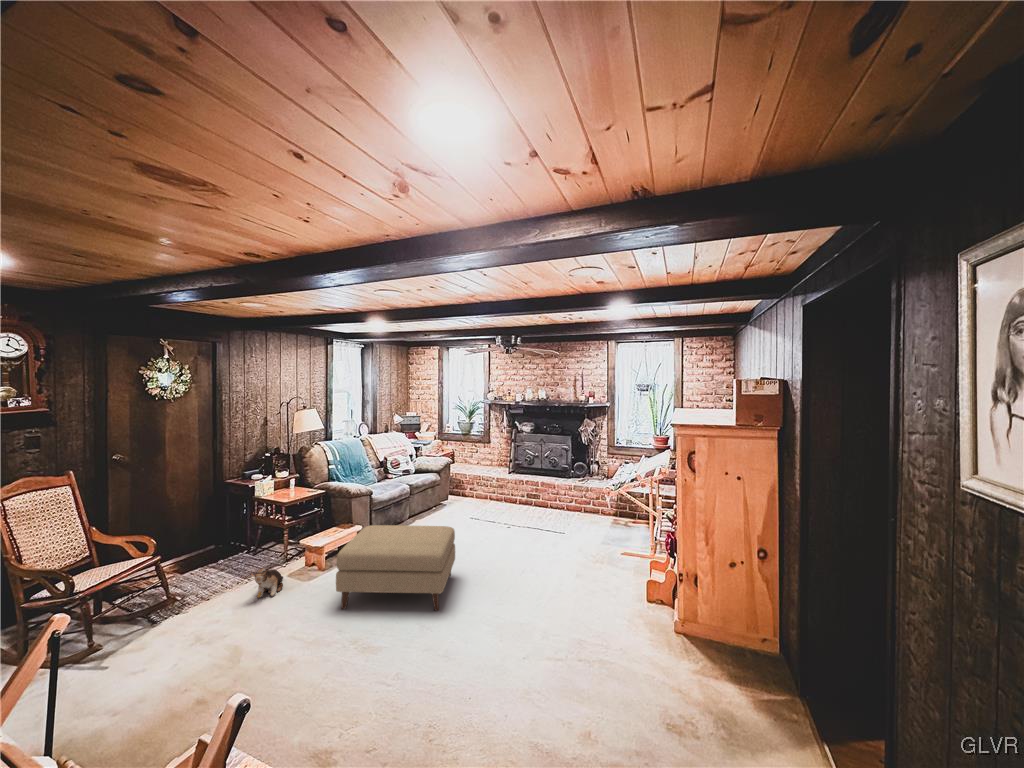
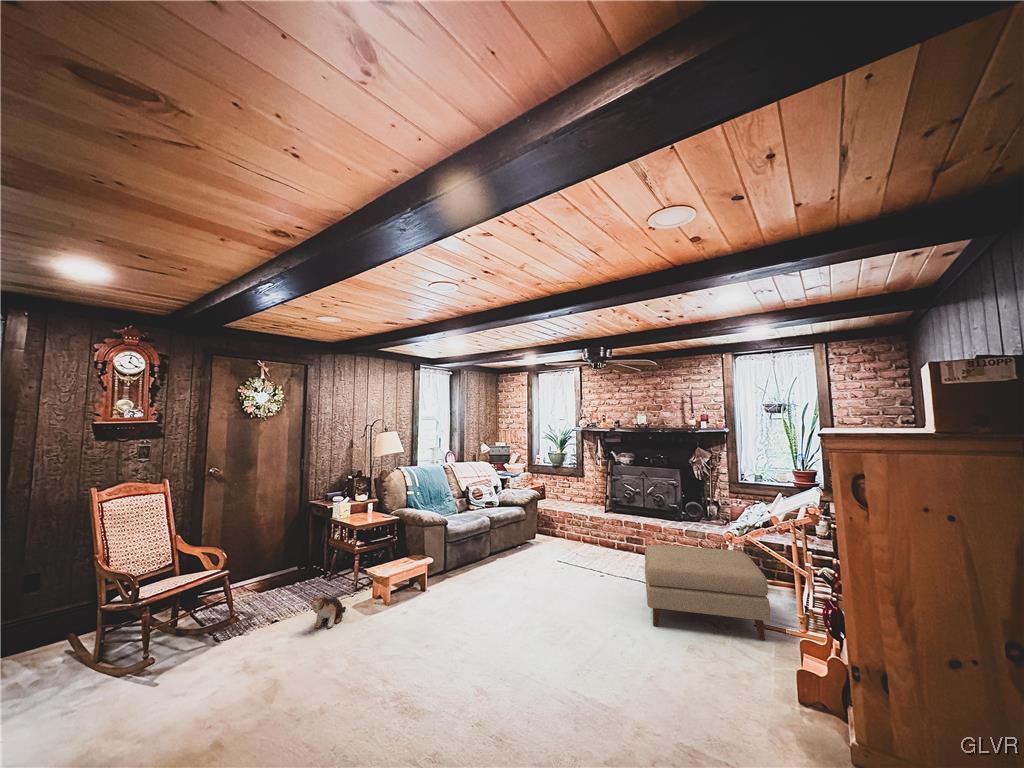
ottoman: present [336,525,455,611] -> present [645,545,770,641]

